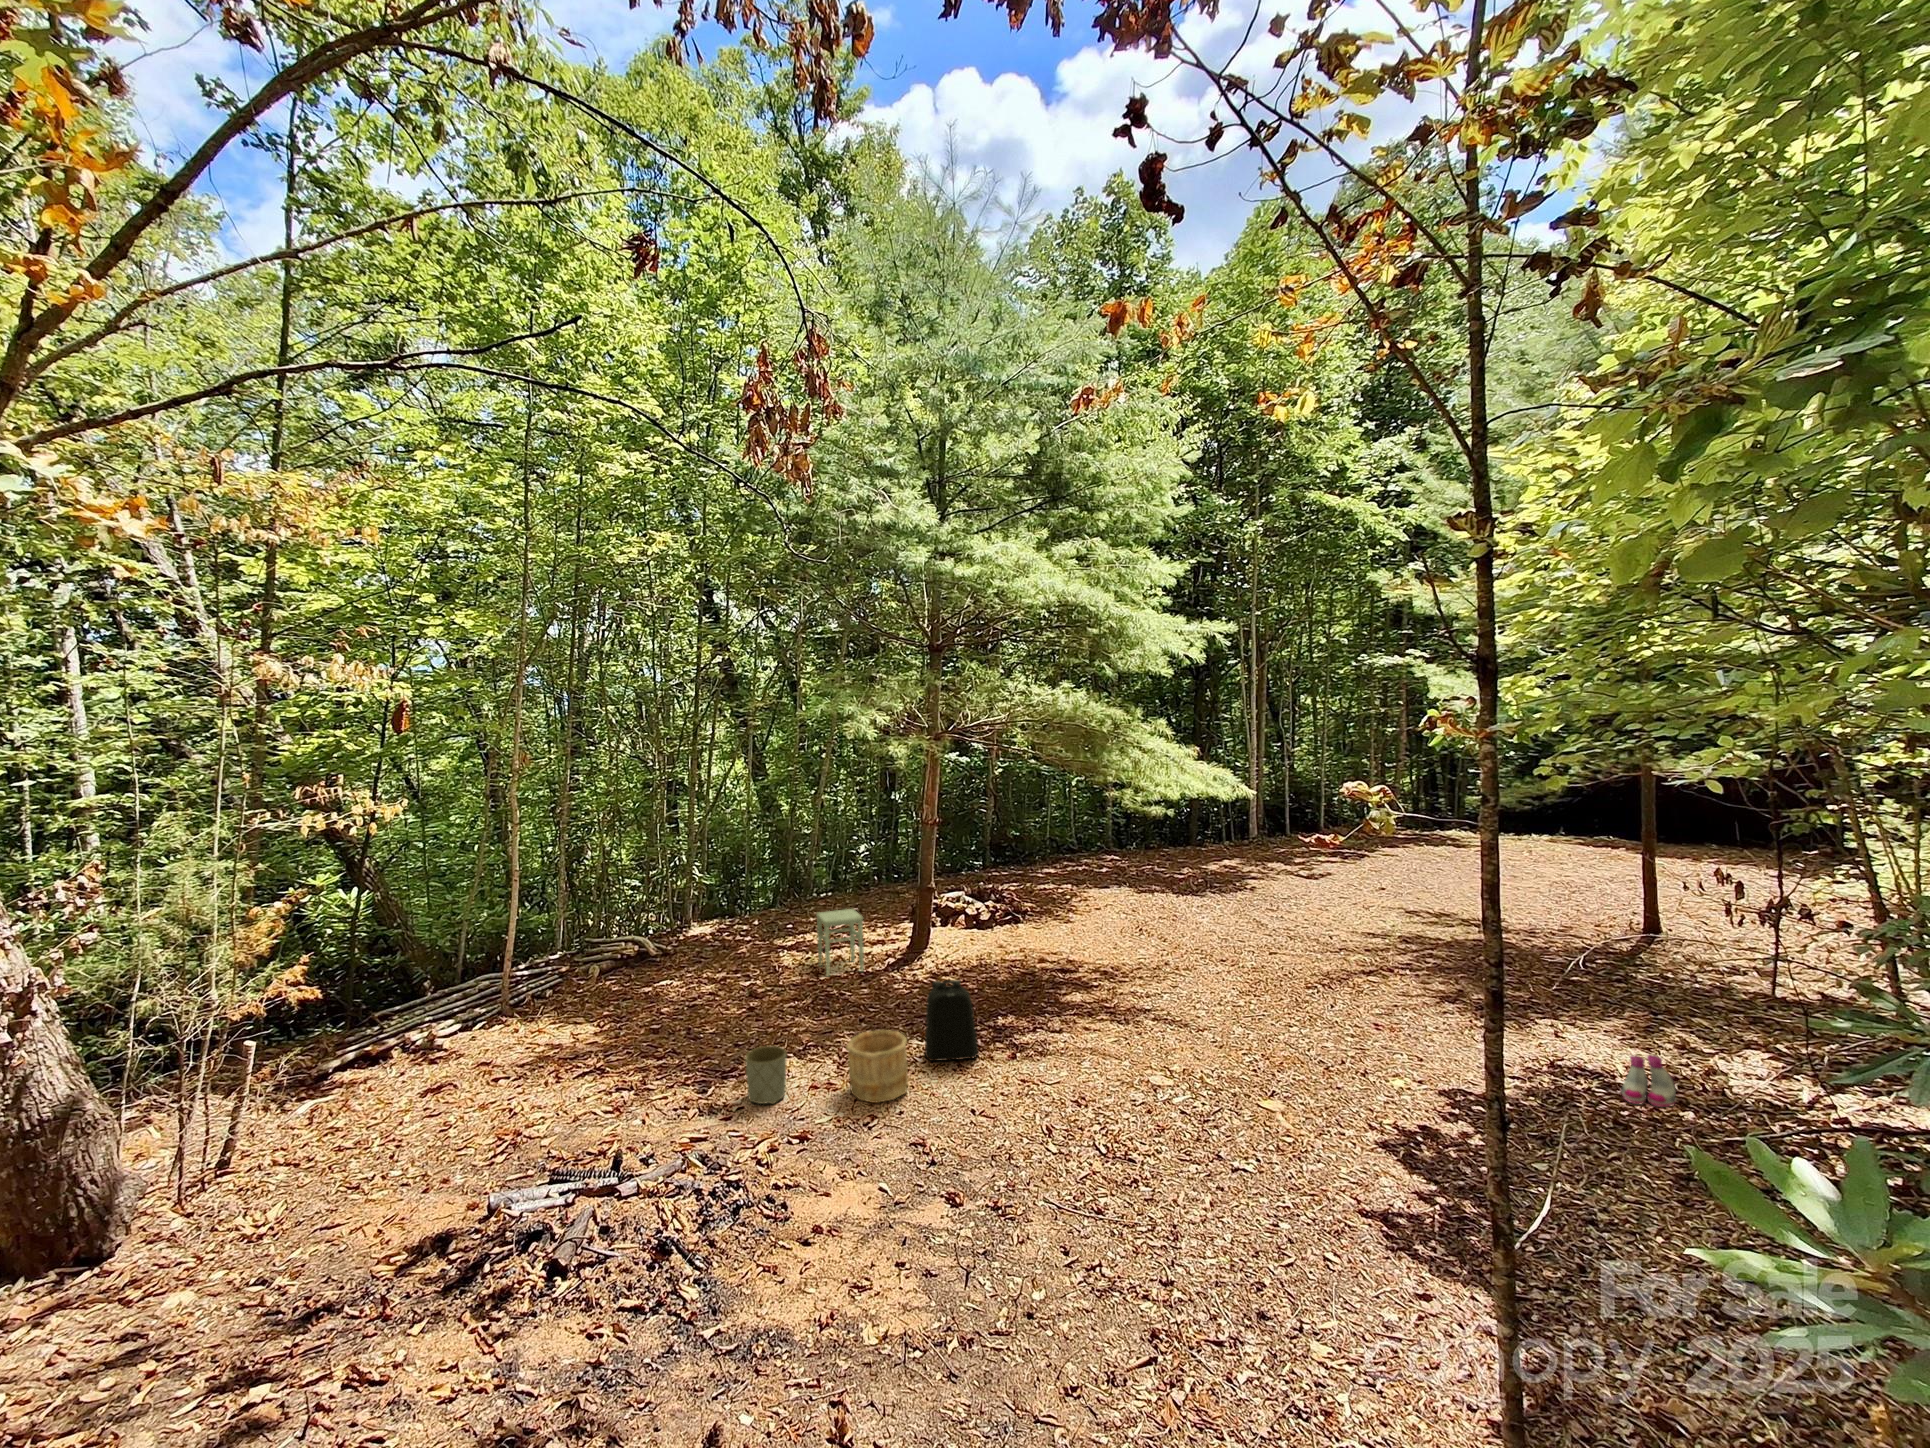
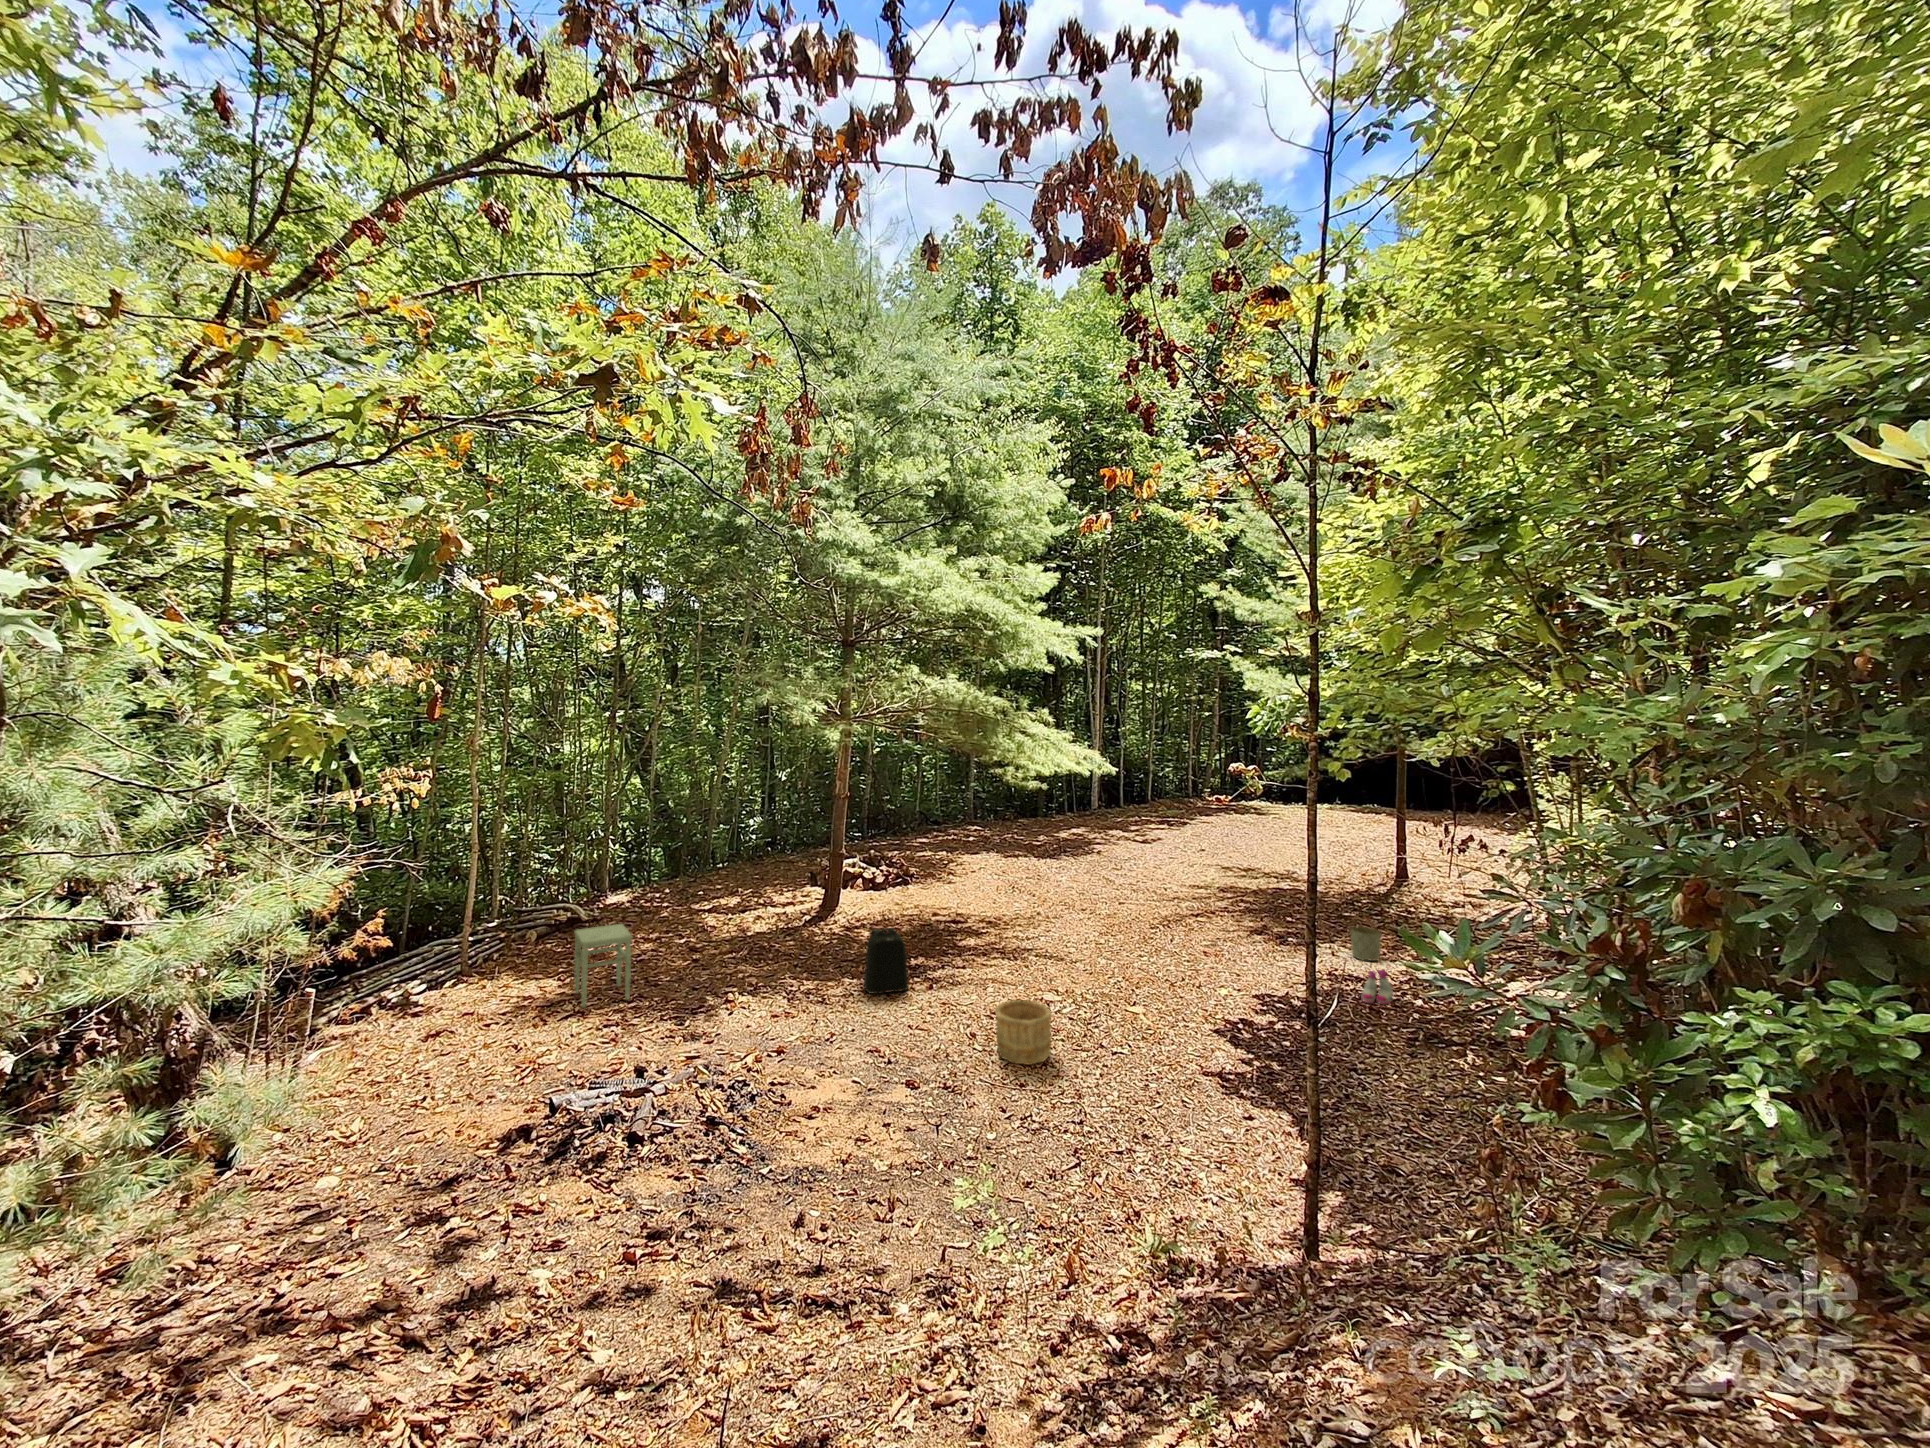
stool: present [816,909,864,976] -> present [574,924,632,1008]
wooden bucket: present [846,1030,908,1103] -> present [995,1000,1052,1065]
planter: present [745,1045,787,1104] -> present [1351,927,1382,961]

